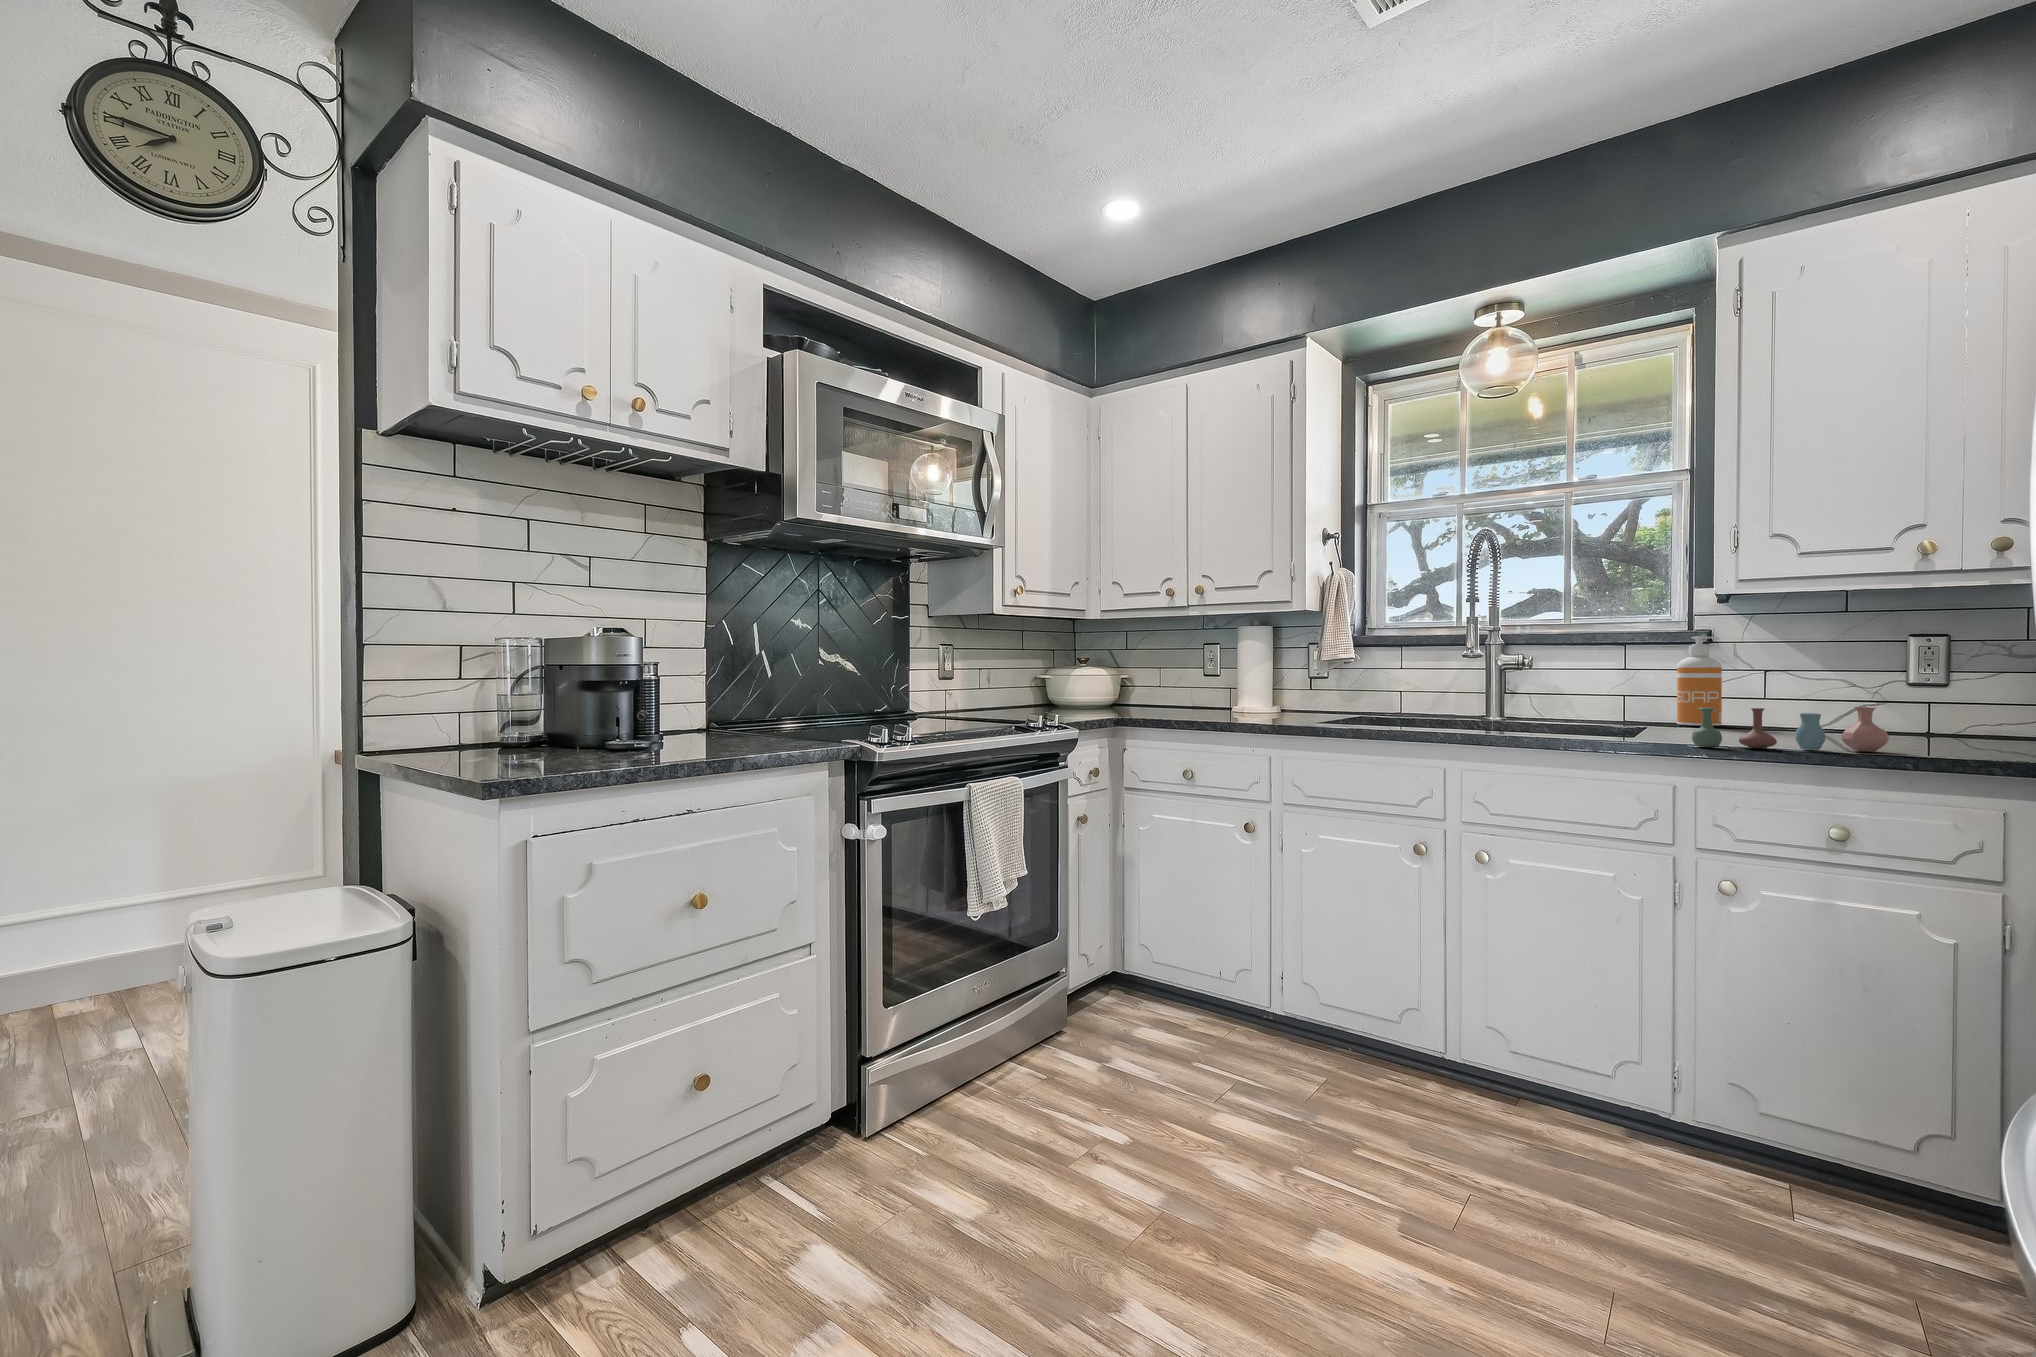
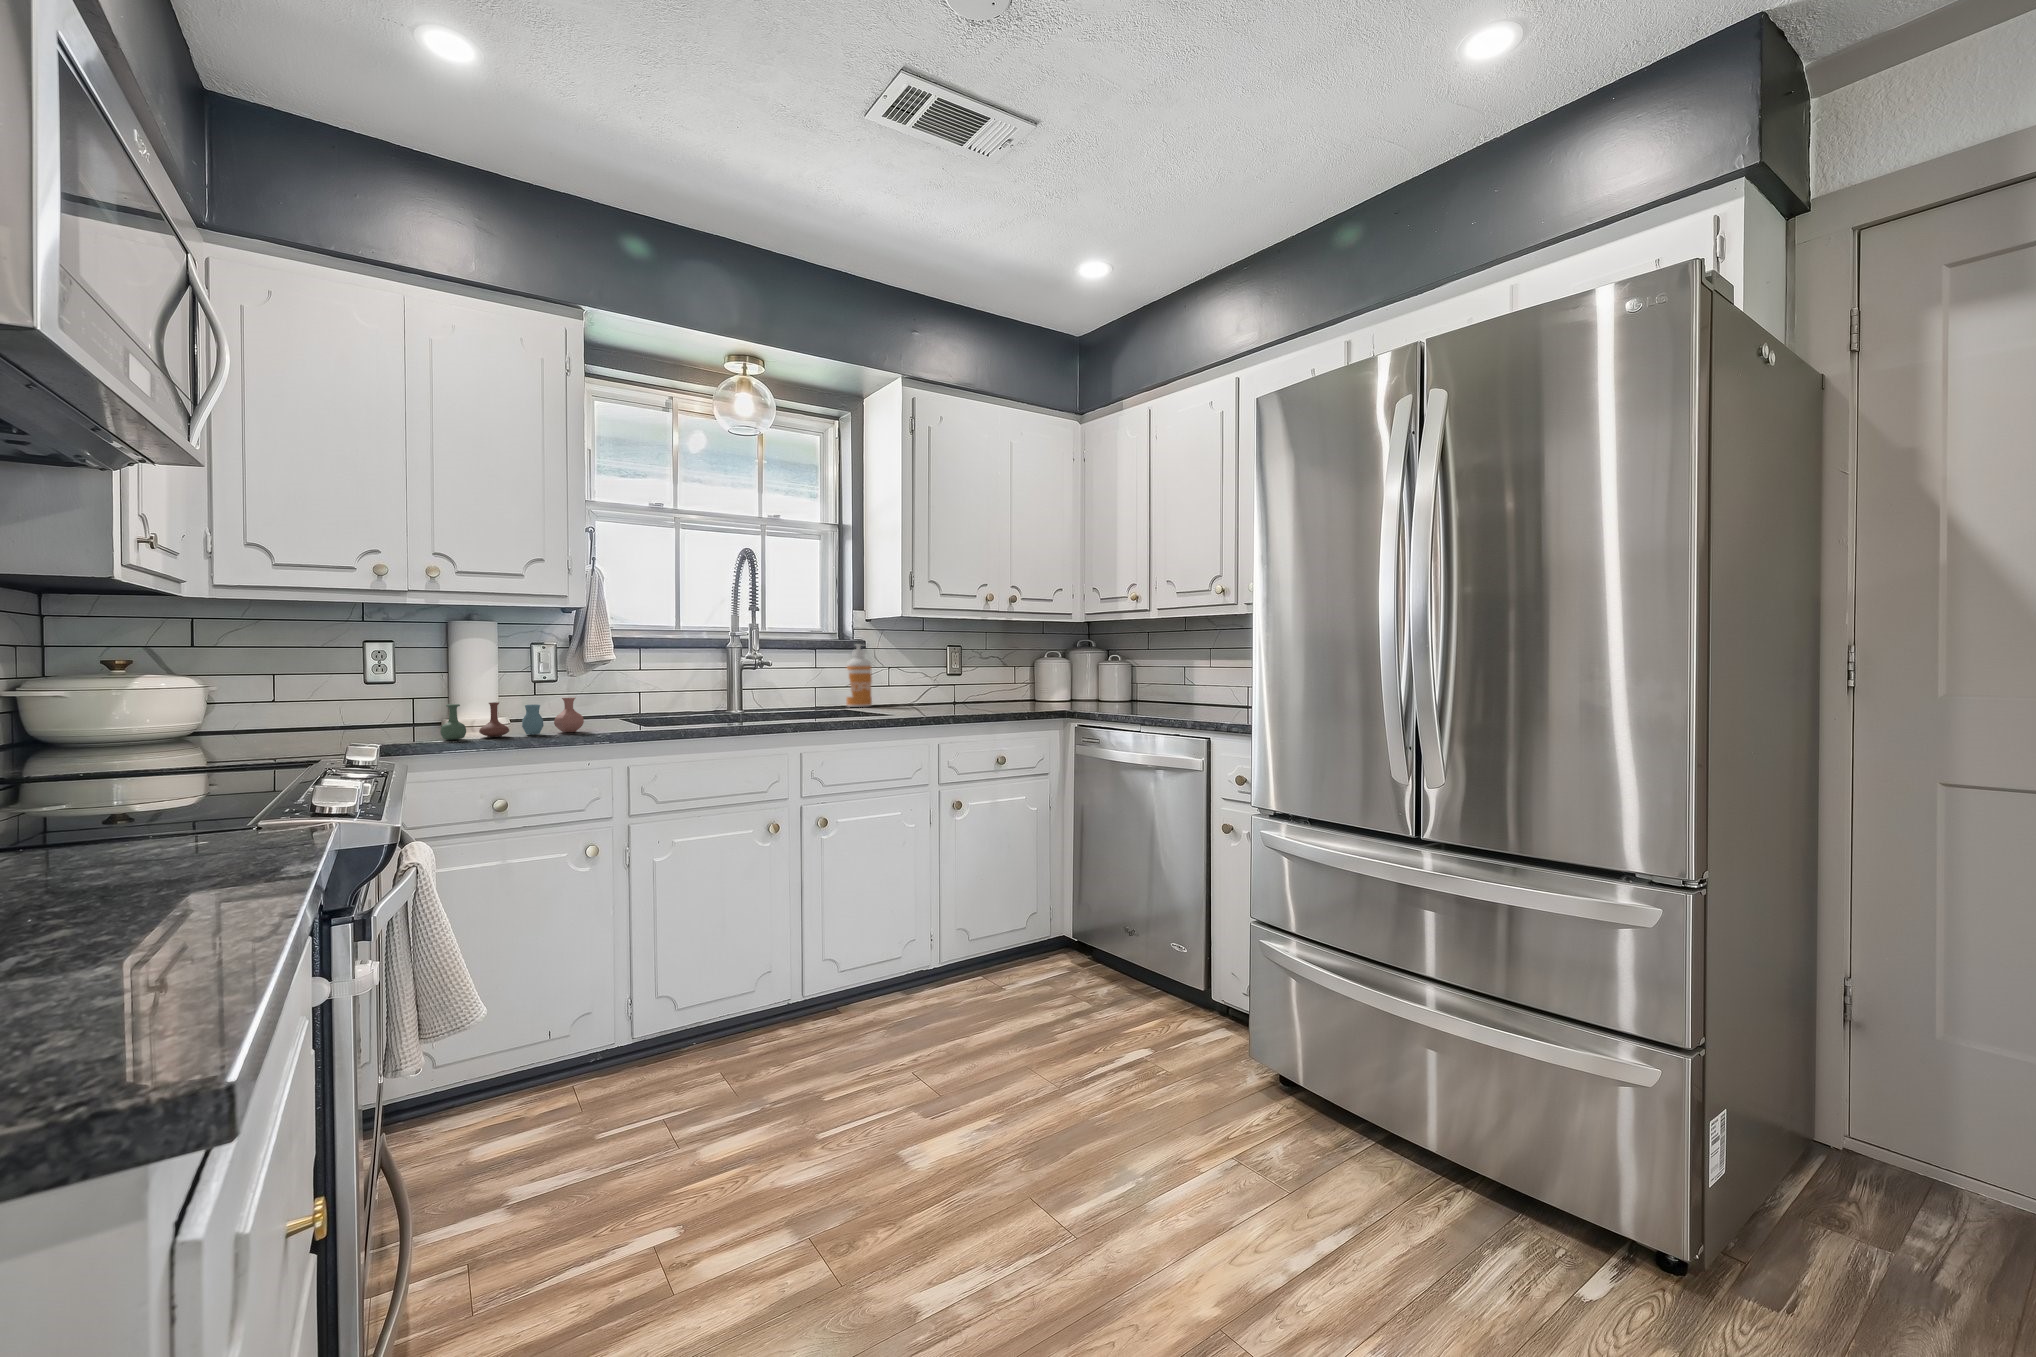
vase: present [1692,707,1889,751] -> present [440,698,584,740]

